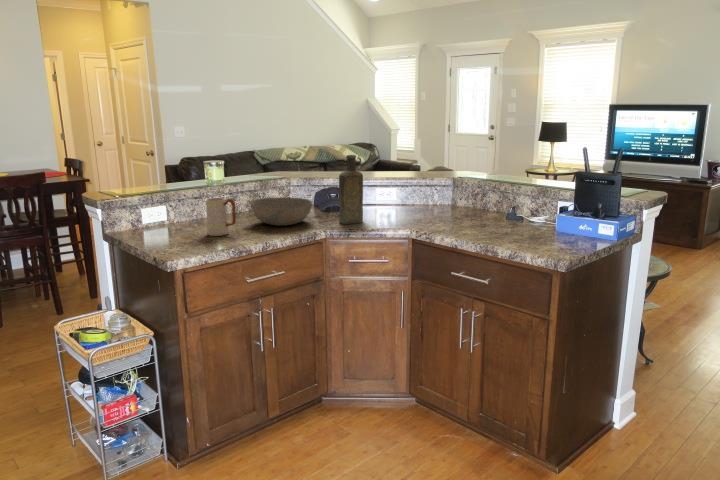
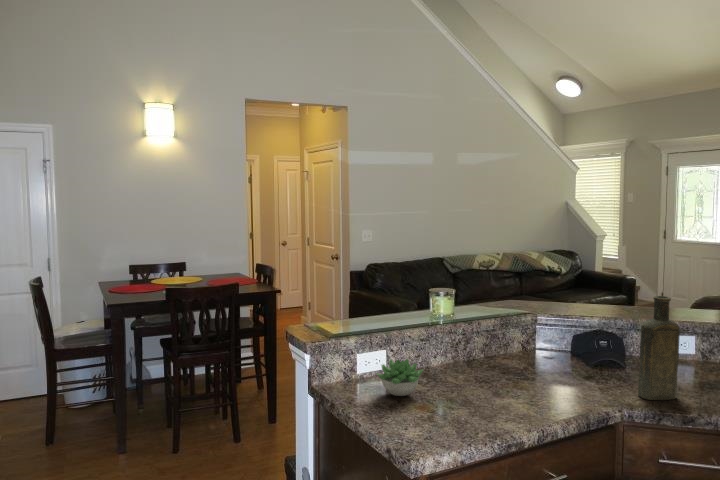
bowl: present [250,197,312,226] -> none [502,346,596,395]
mug: present [206,198,236,236] -> none [449,351,493,408]
succulent plant: none [153,208,190,233] -> present [377,359,423,396]

